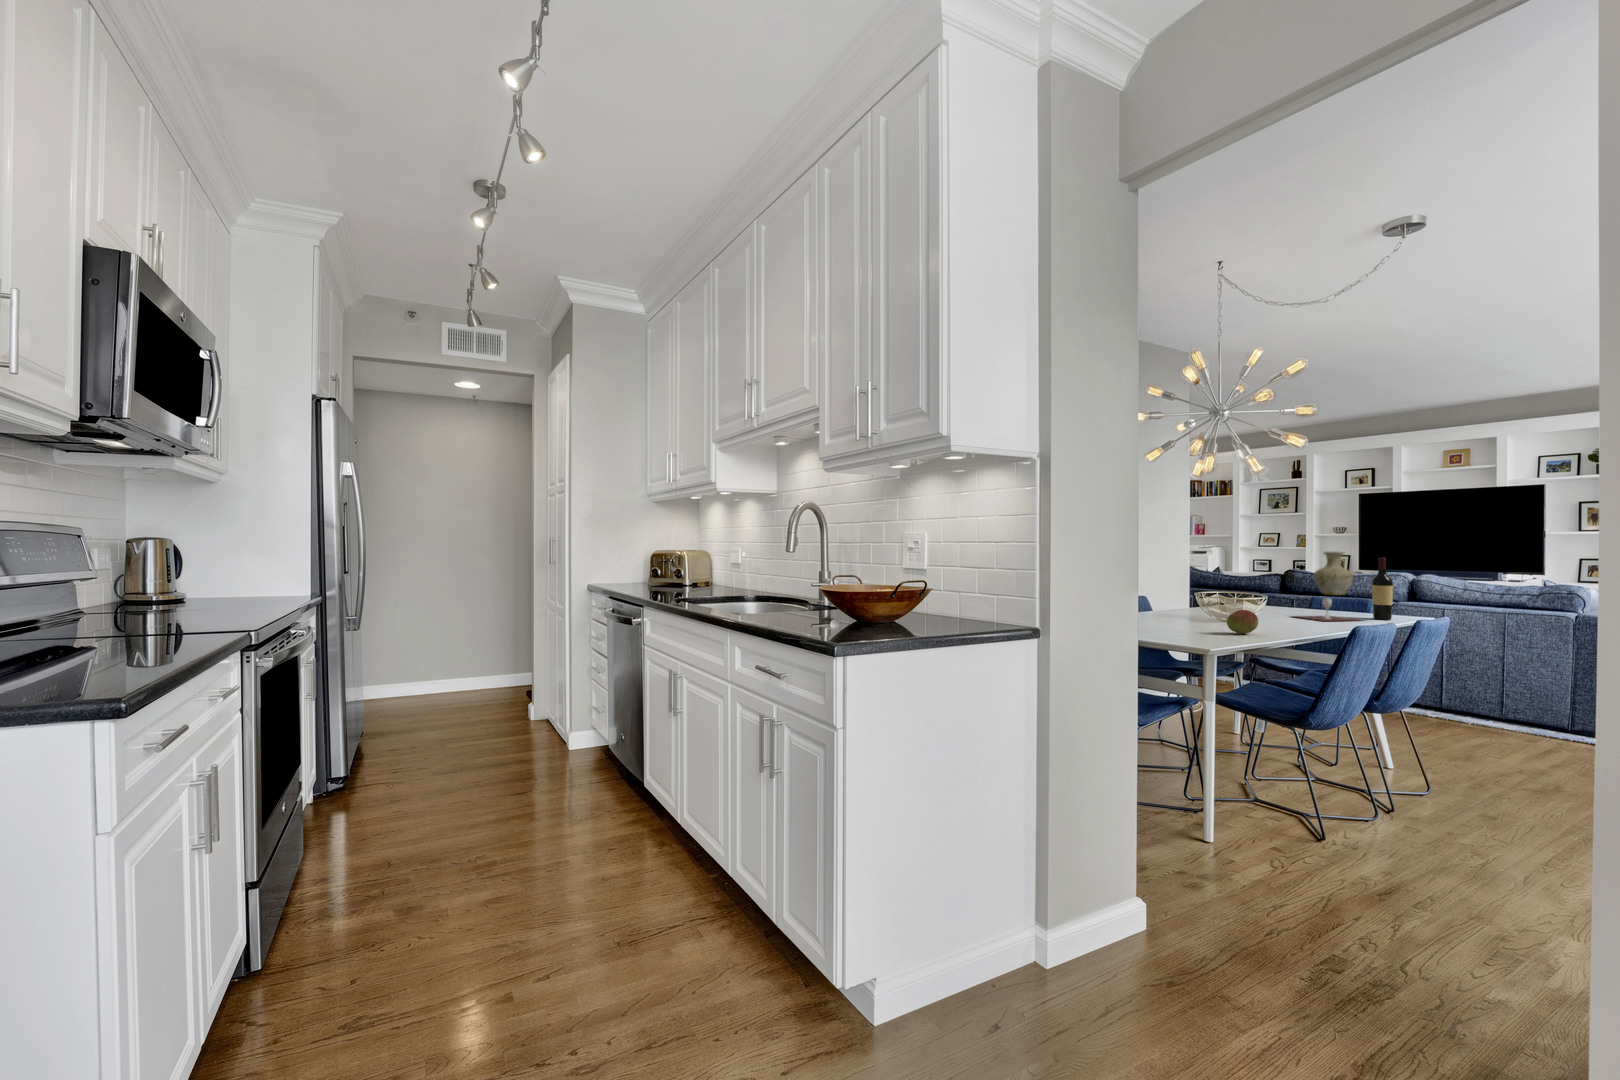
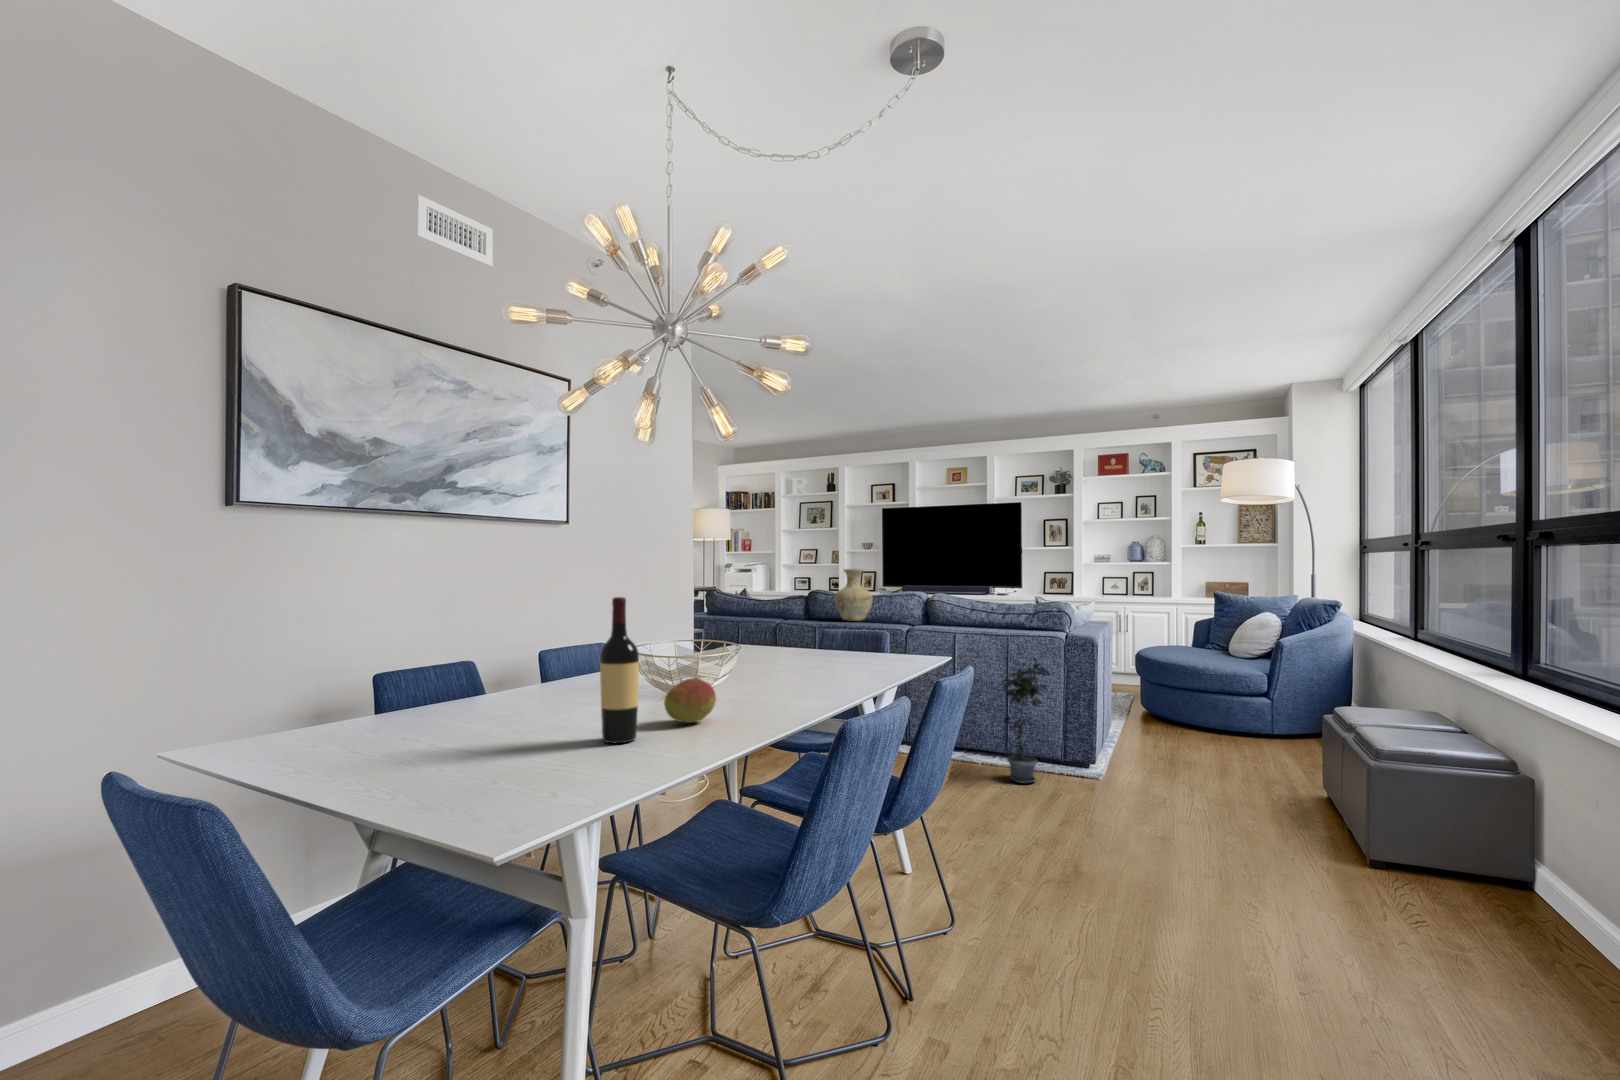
wine bottle: present [1372,558,1393,620] -> present [600,597,639,743]
wine glass: present [1298,598,1358,621] -> none [788,637,878,673]
potted plant: none [1487,633,1553,742] -> present [998,658,1050,784]

